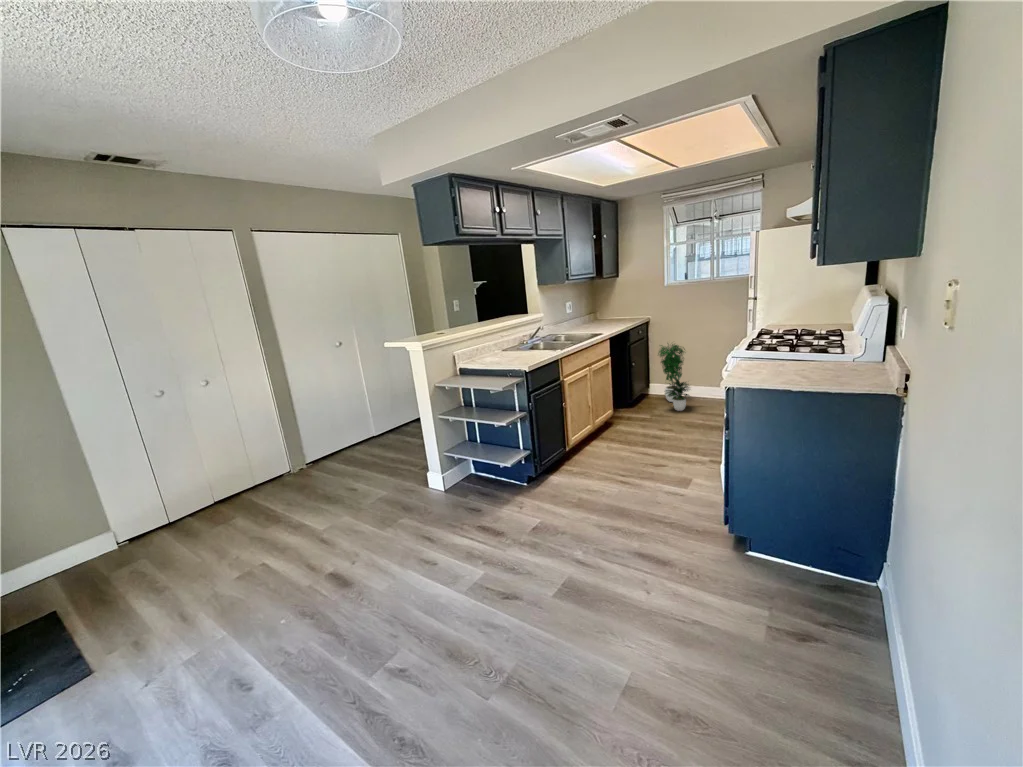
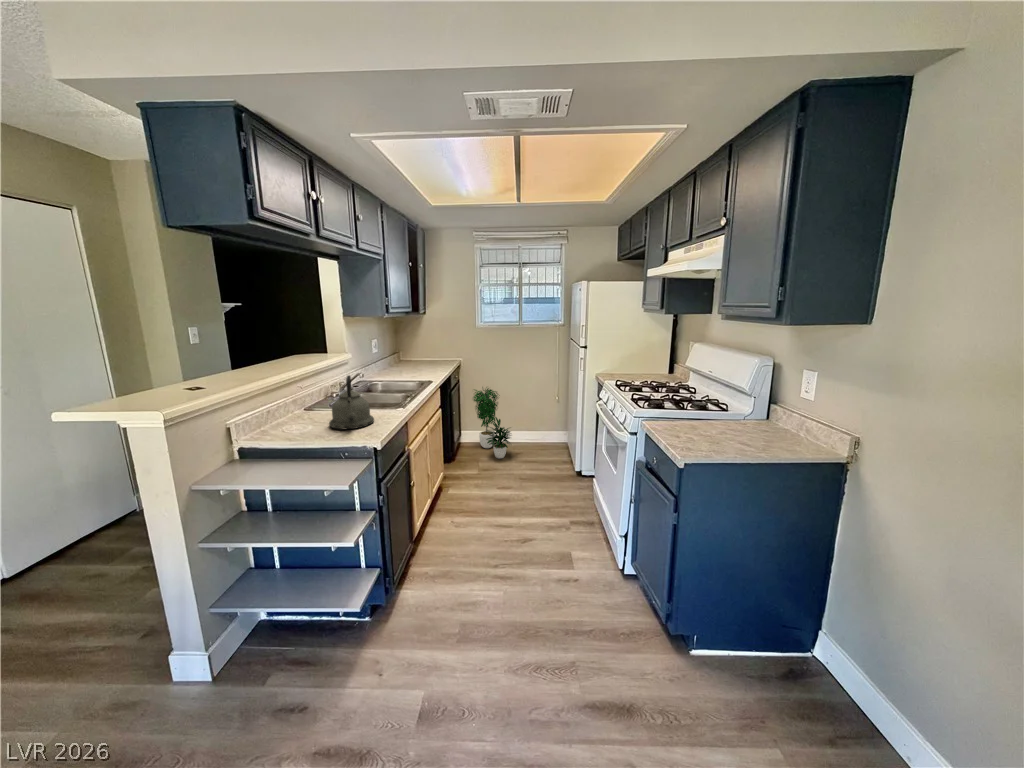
kettle: none [508,326,535,361] -> present [329,376,374,430]

